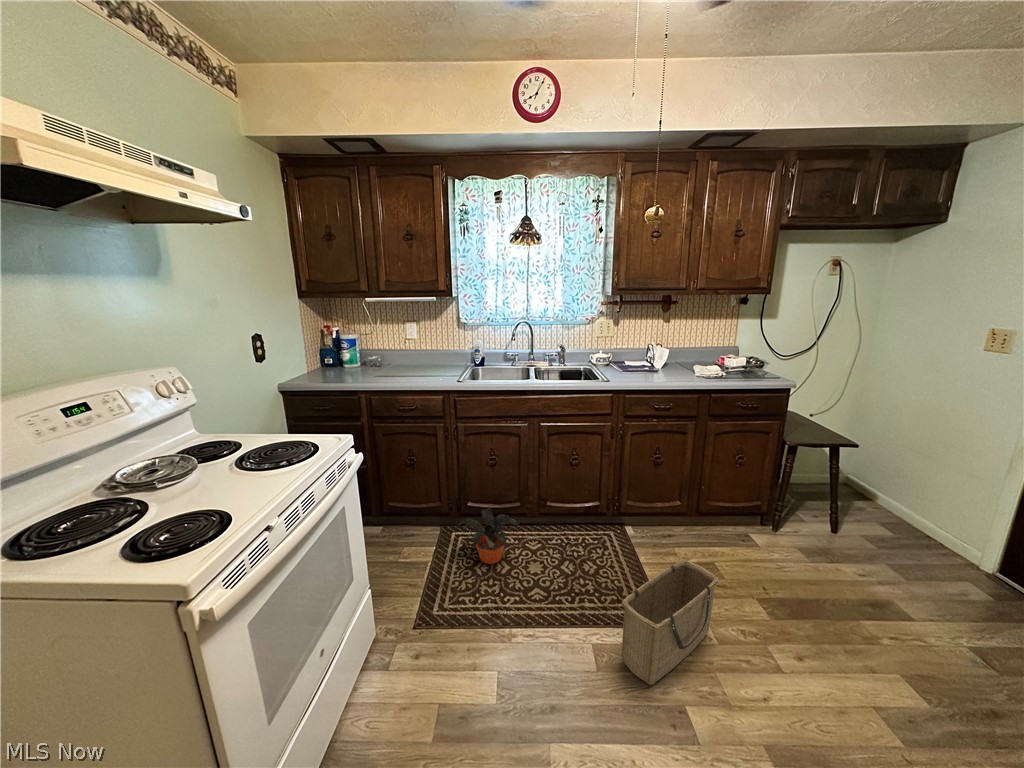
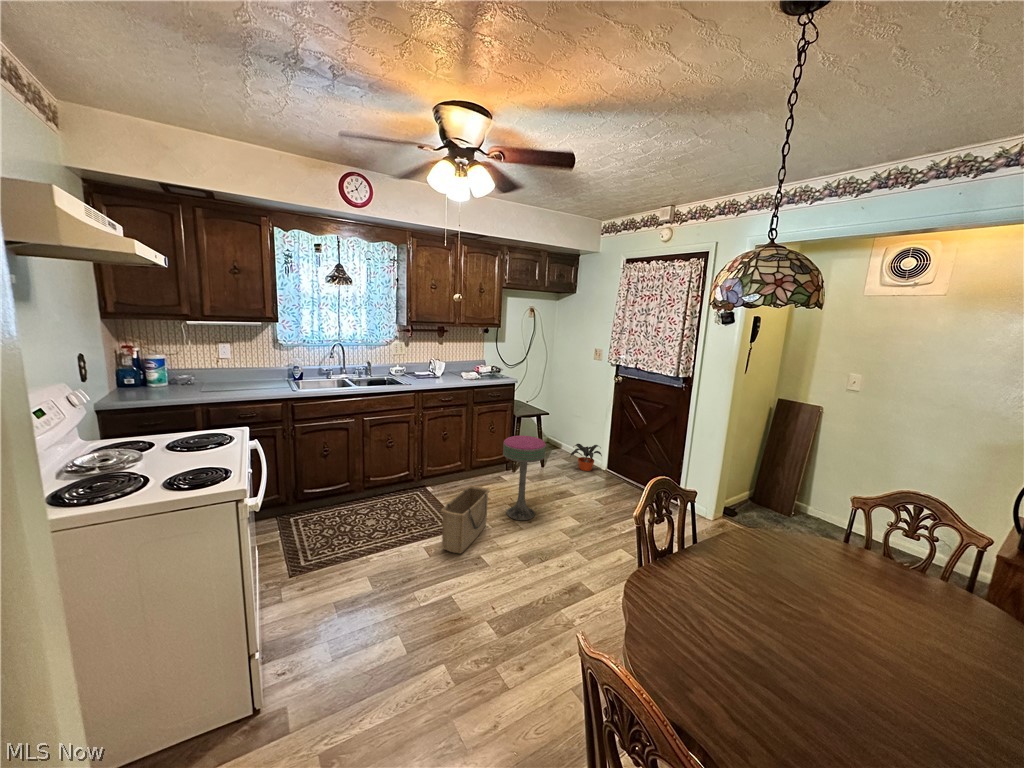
bar stool: none [751,489,853,650] -> present [503,436,546,520]
potted plant: present [459,508,519,564] -> present [570,444,602,471]

